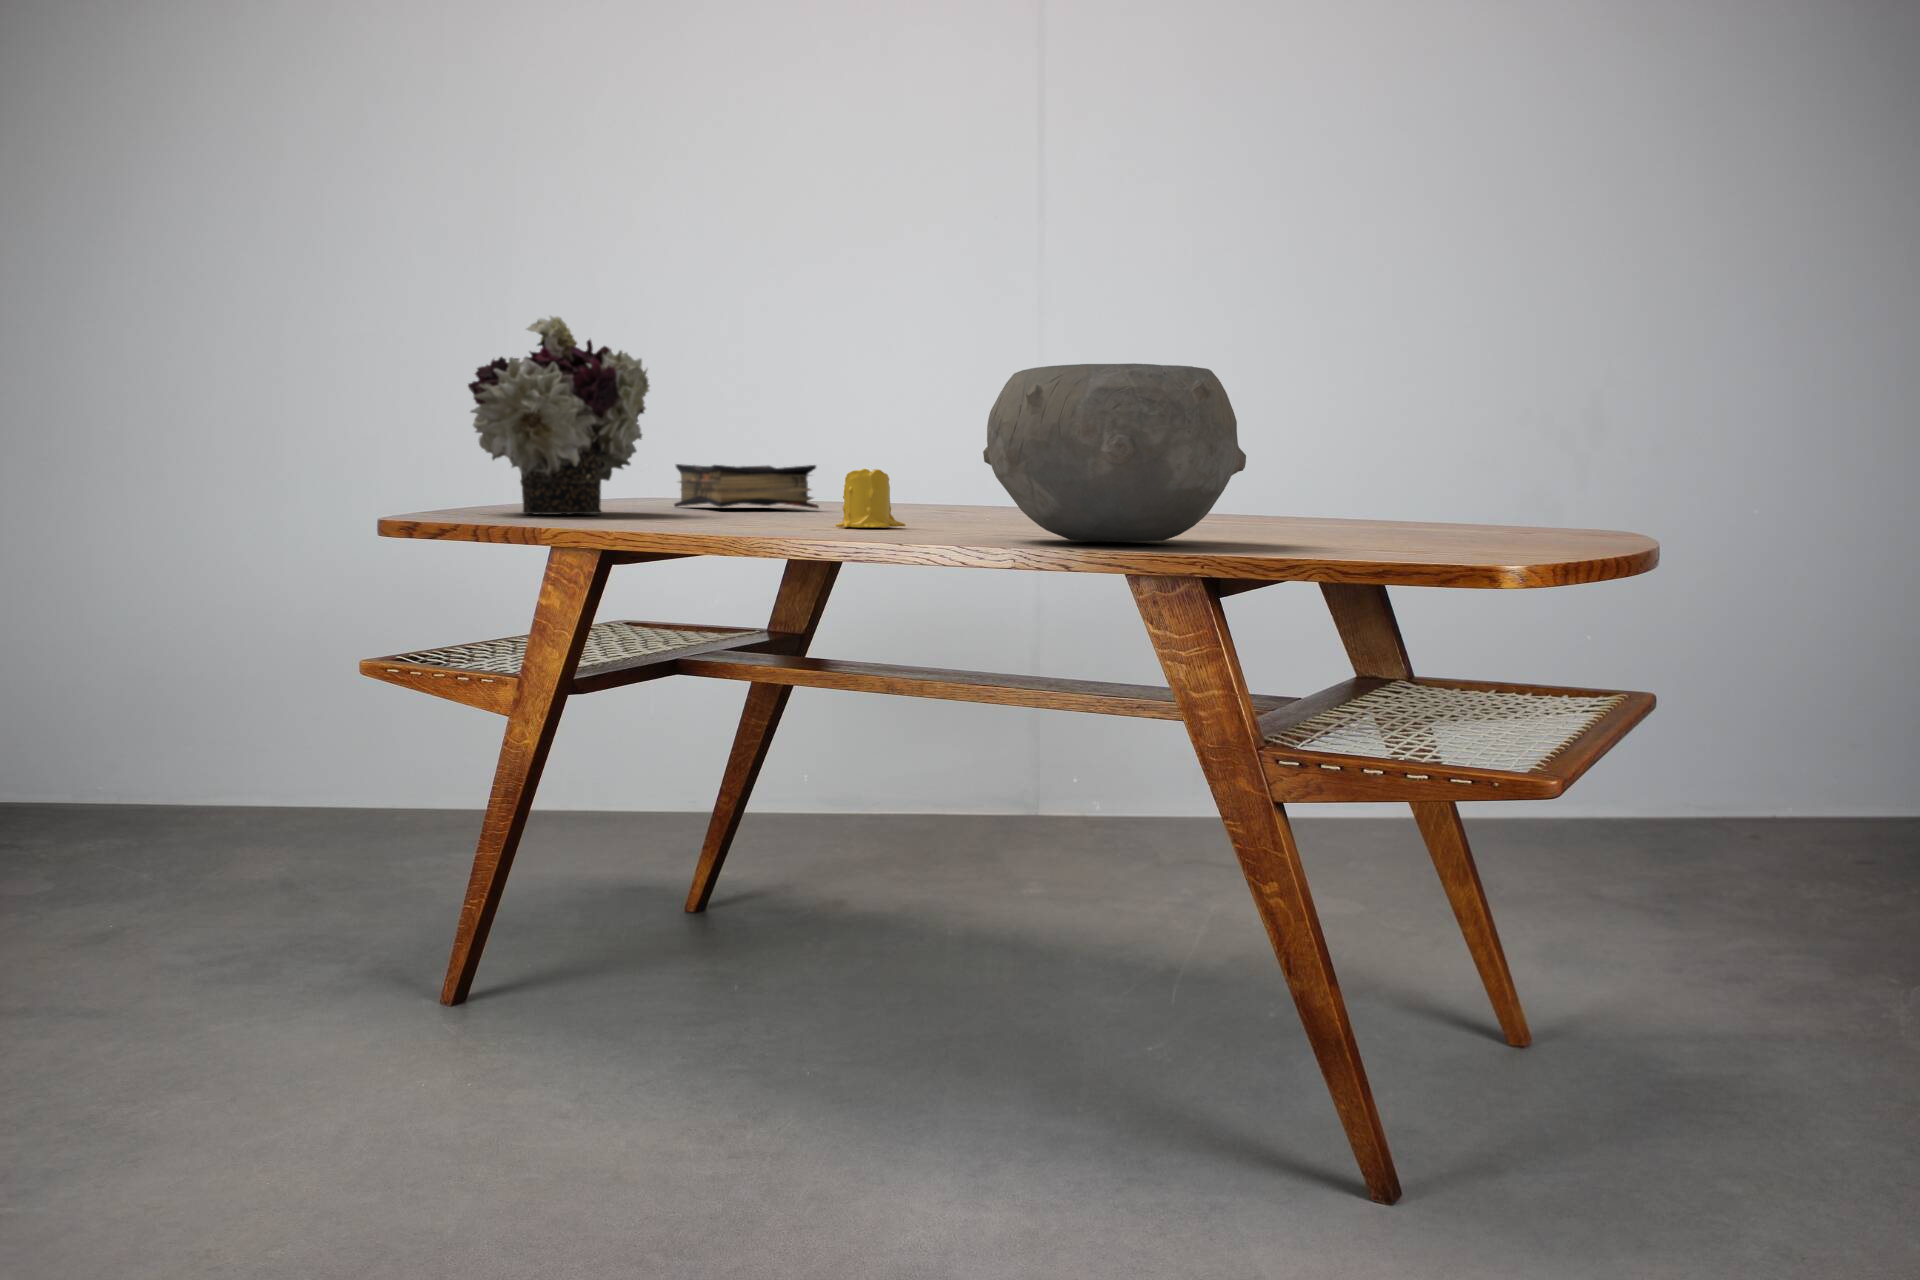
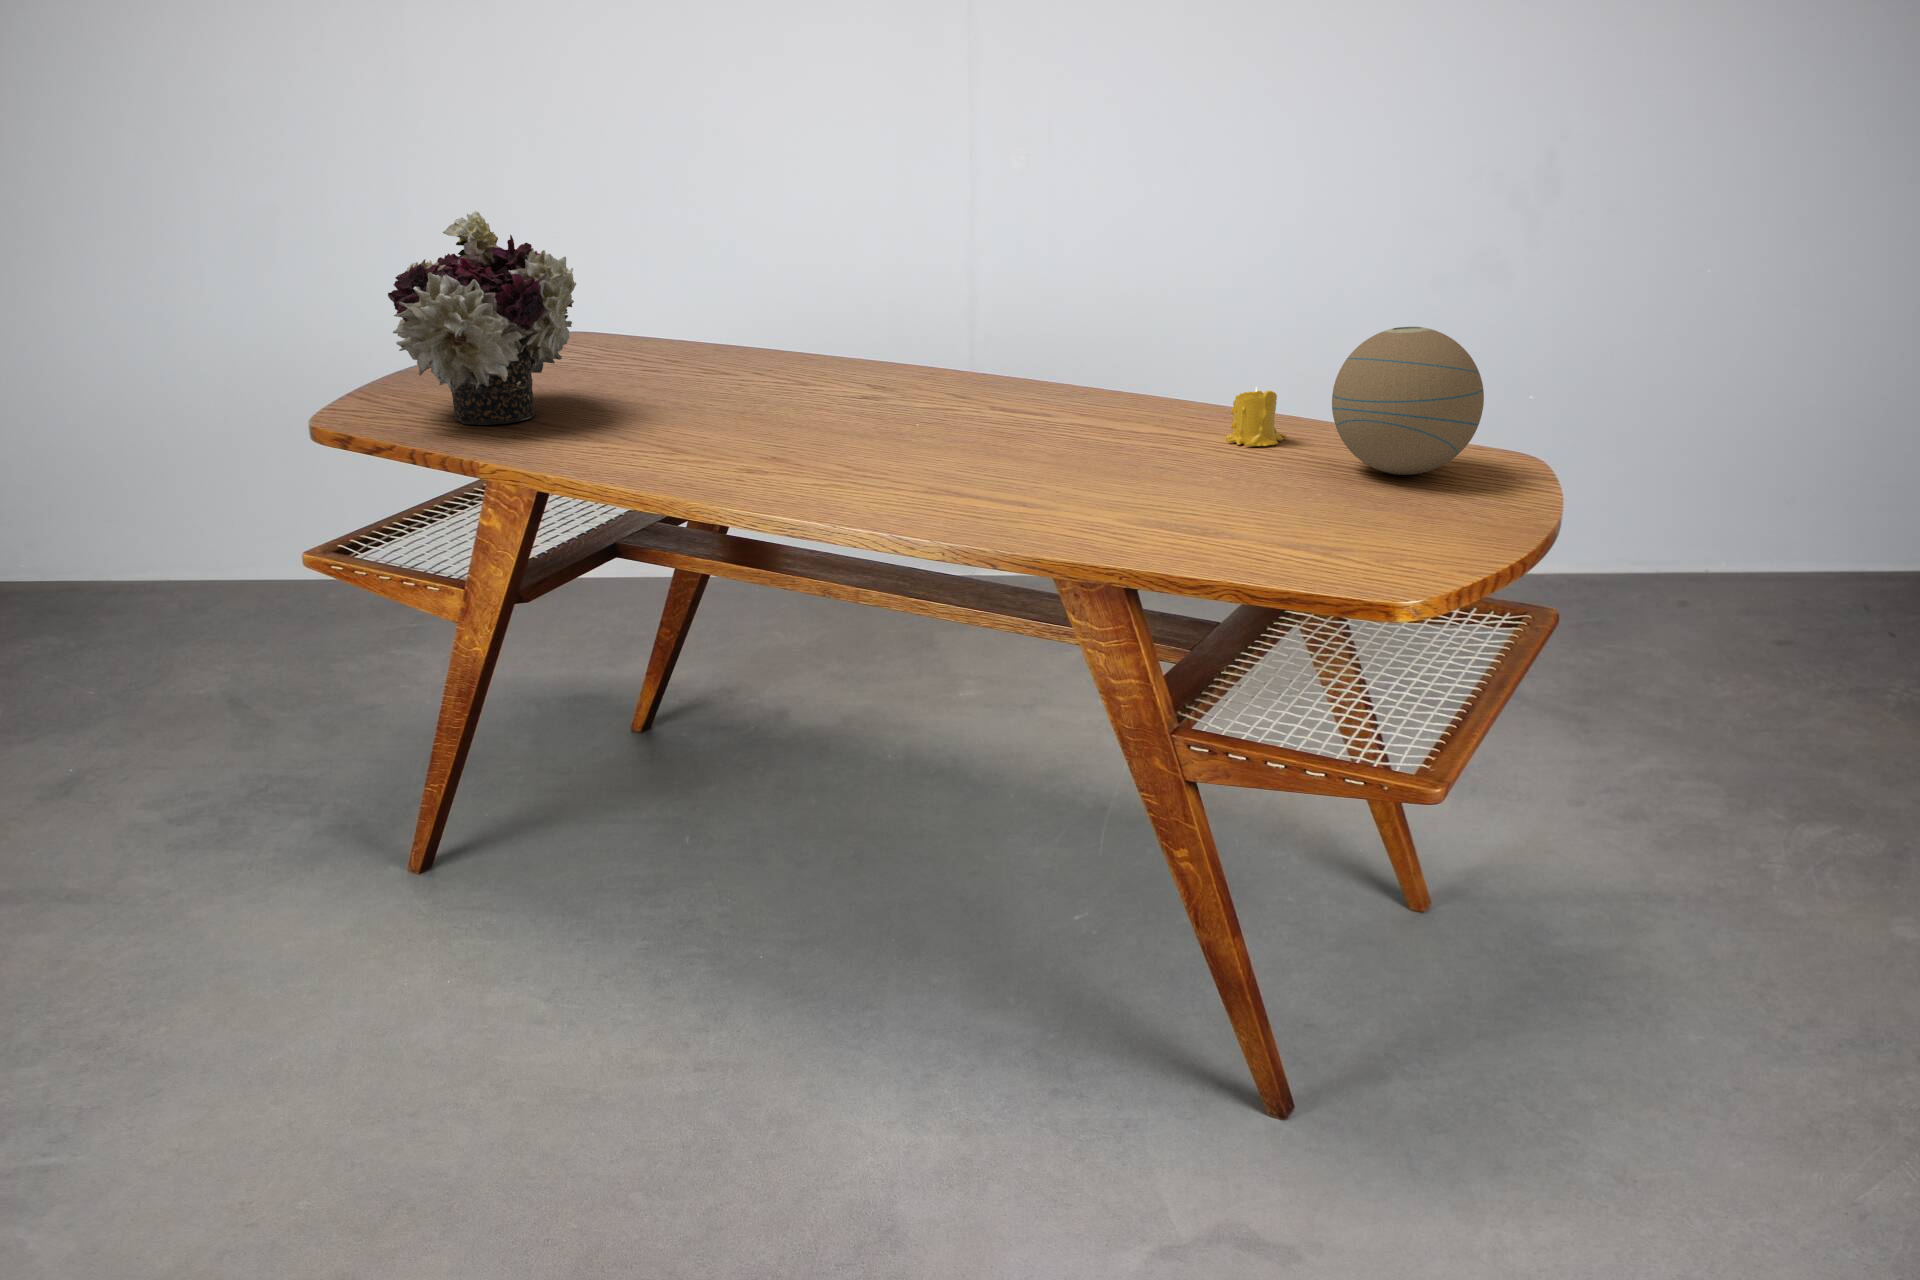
ceramic bowl: present [983,363,1246,541] -> none [908,359,1168,552]
decorative orb: none [1397,390,1551,536] -> present [1332,327,1484,475]
book: present [674,464,819,508] -> none [610,307,758,378]
candle: present [836,469,906,527] -> present [1226,387,1287,446]

